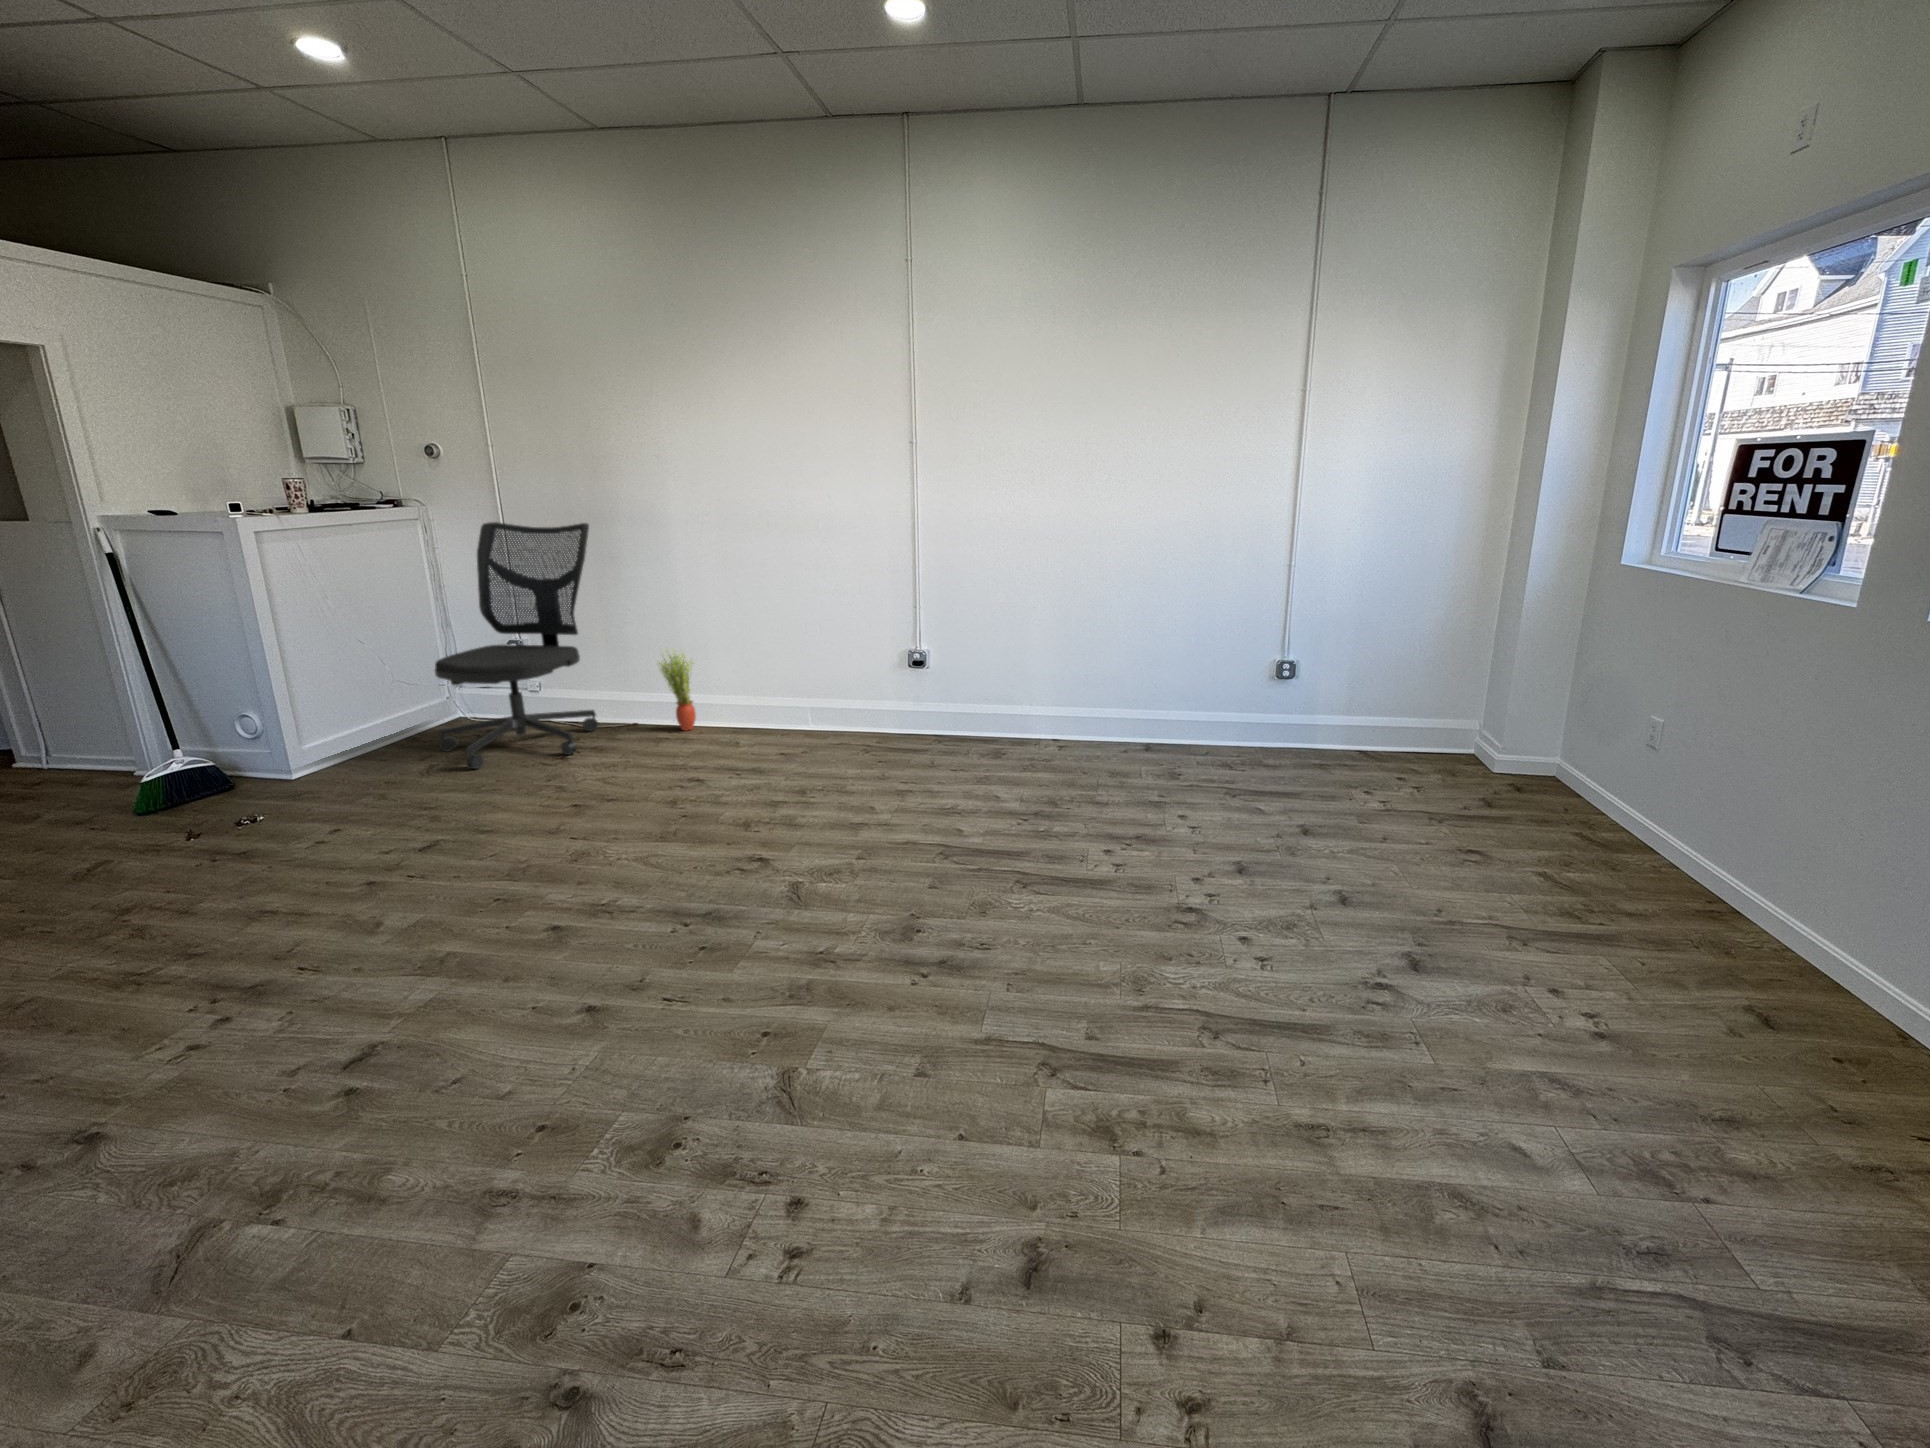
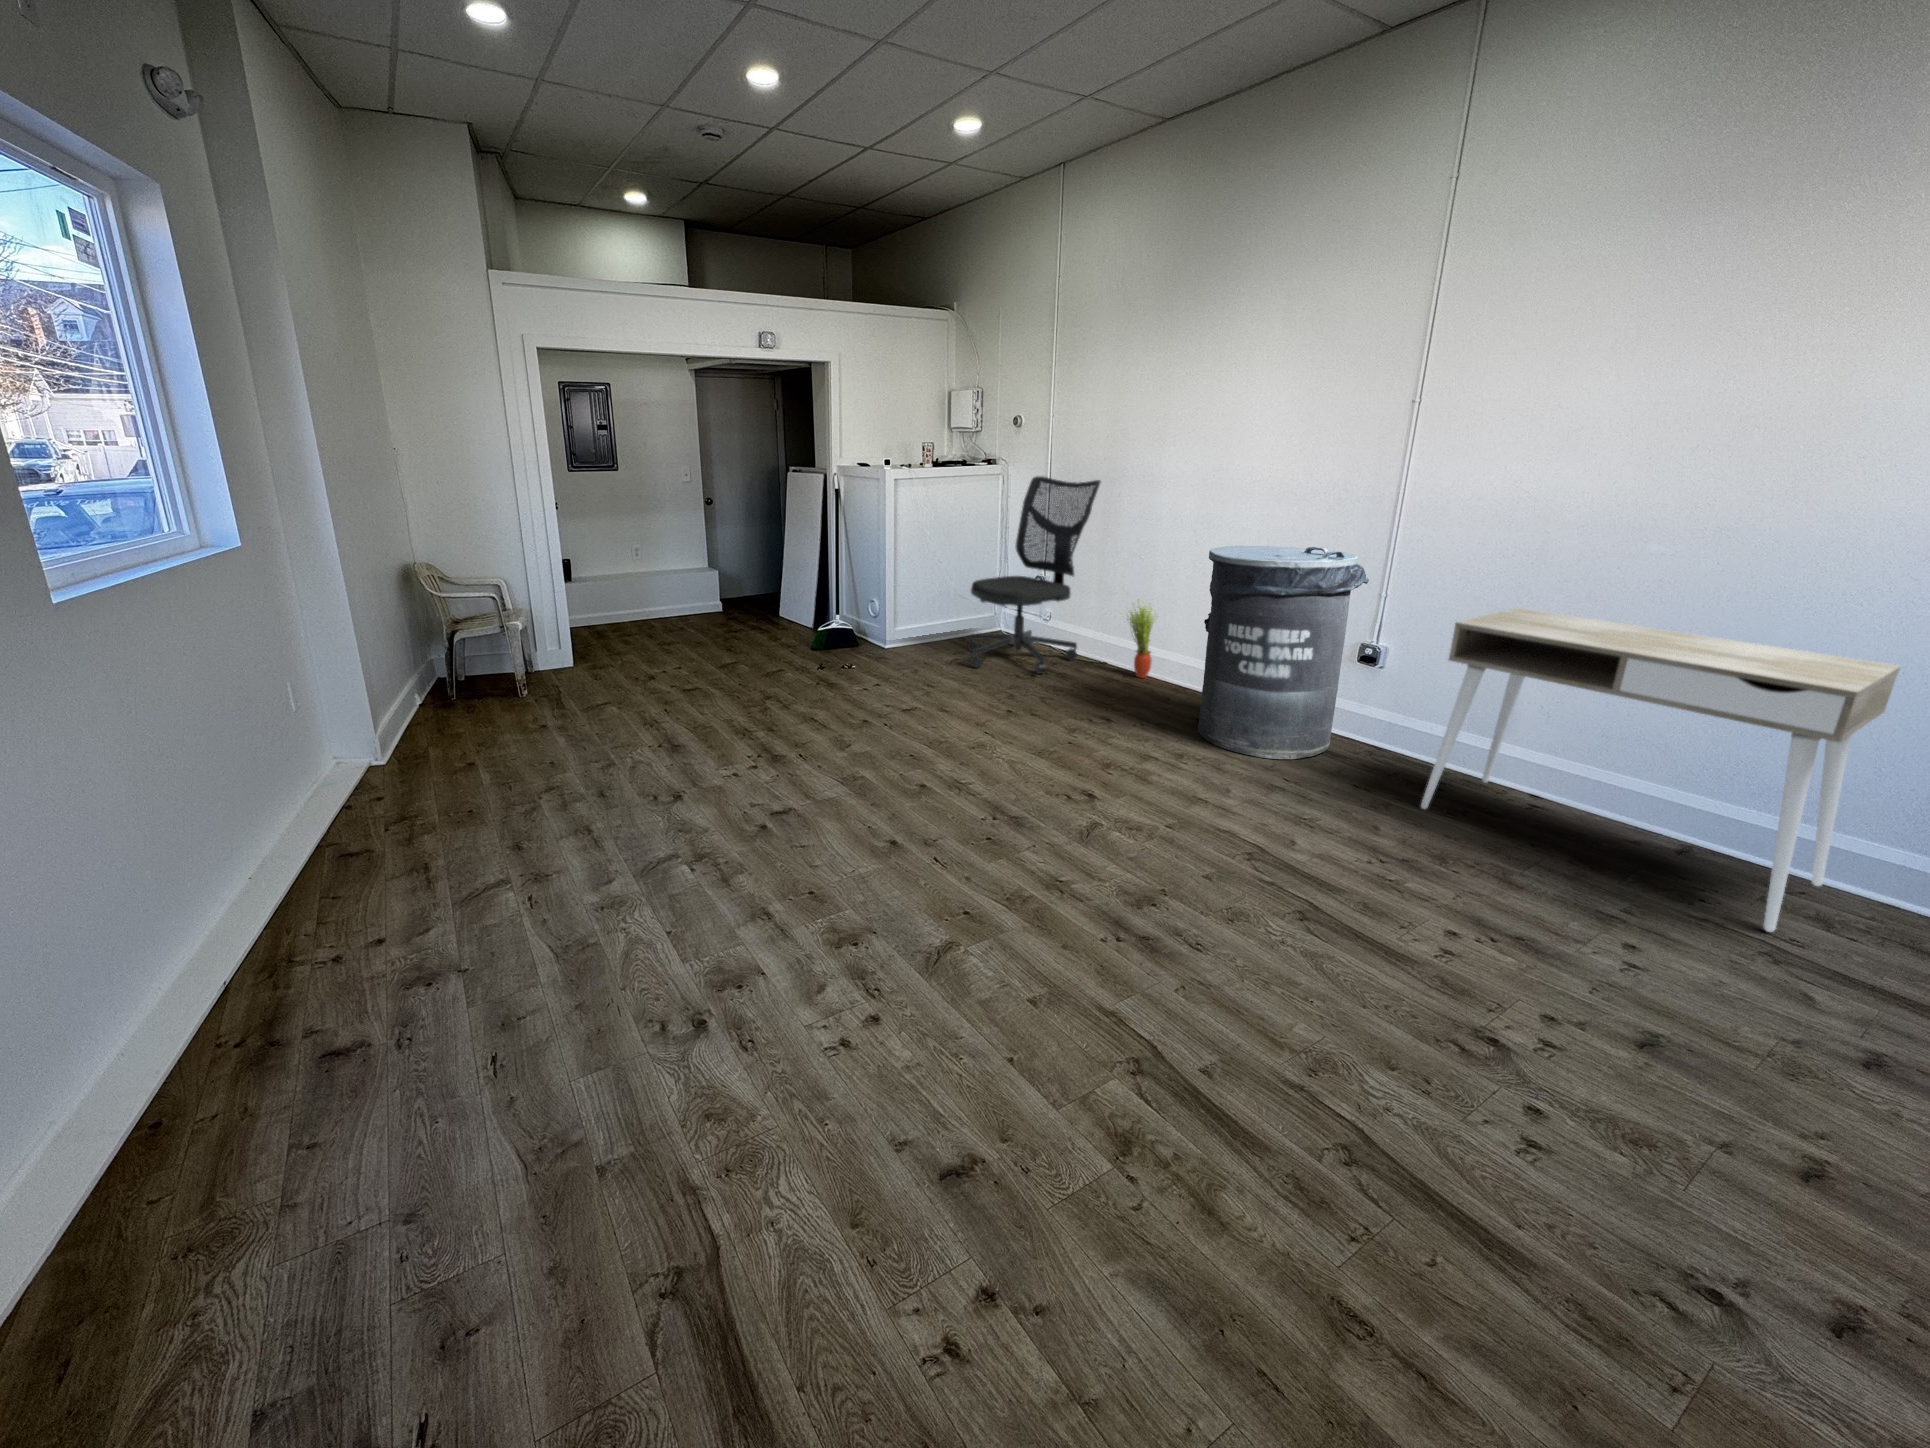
trash can: none [770,573,908,773] -> present [1198,546,1369,759]
desk: none [1003,604,1227,781] -> present [1421,608,1900,932]

